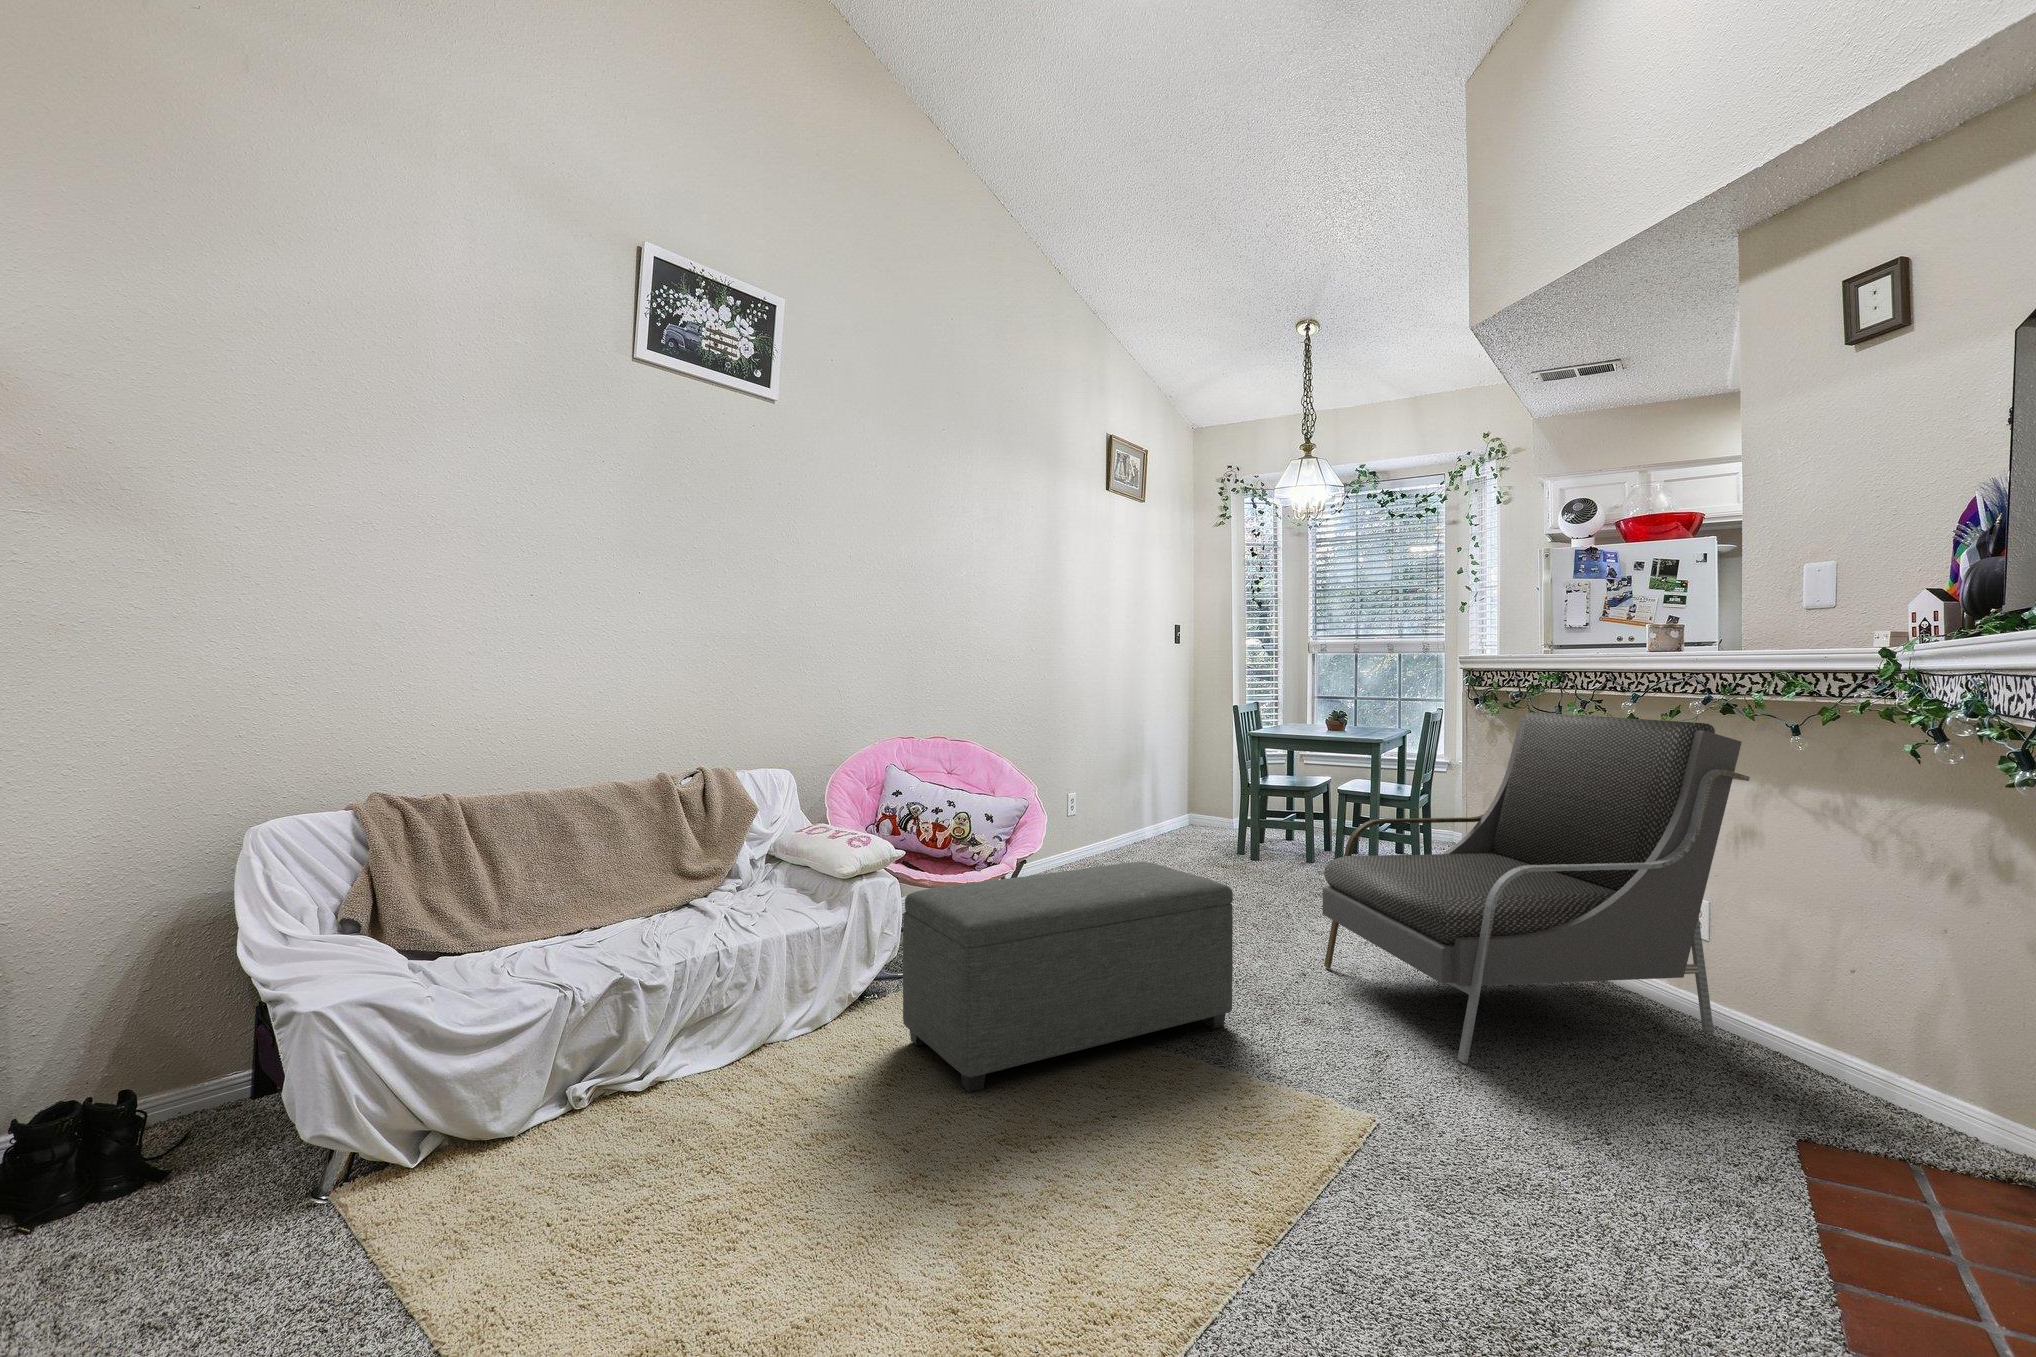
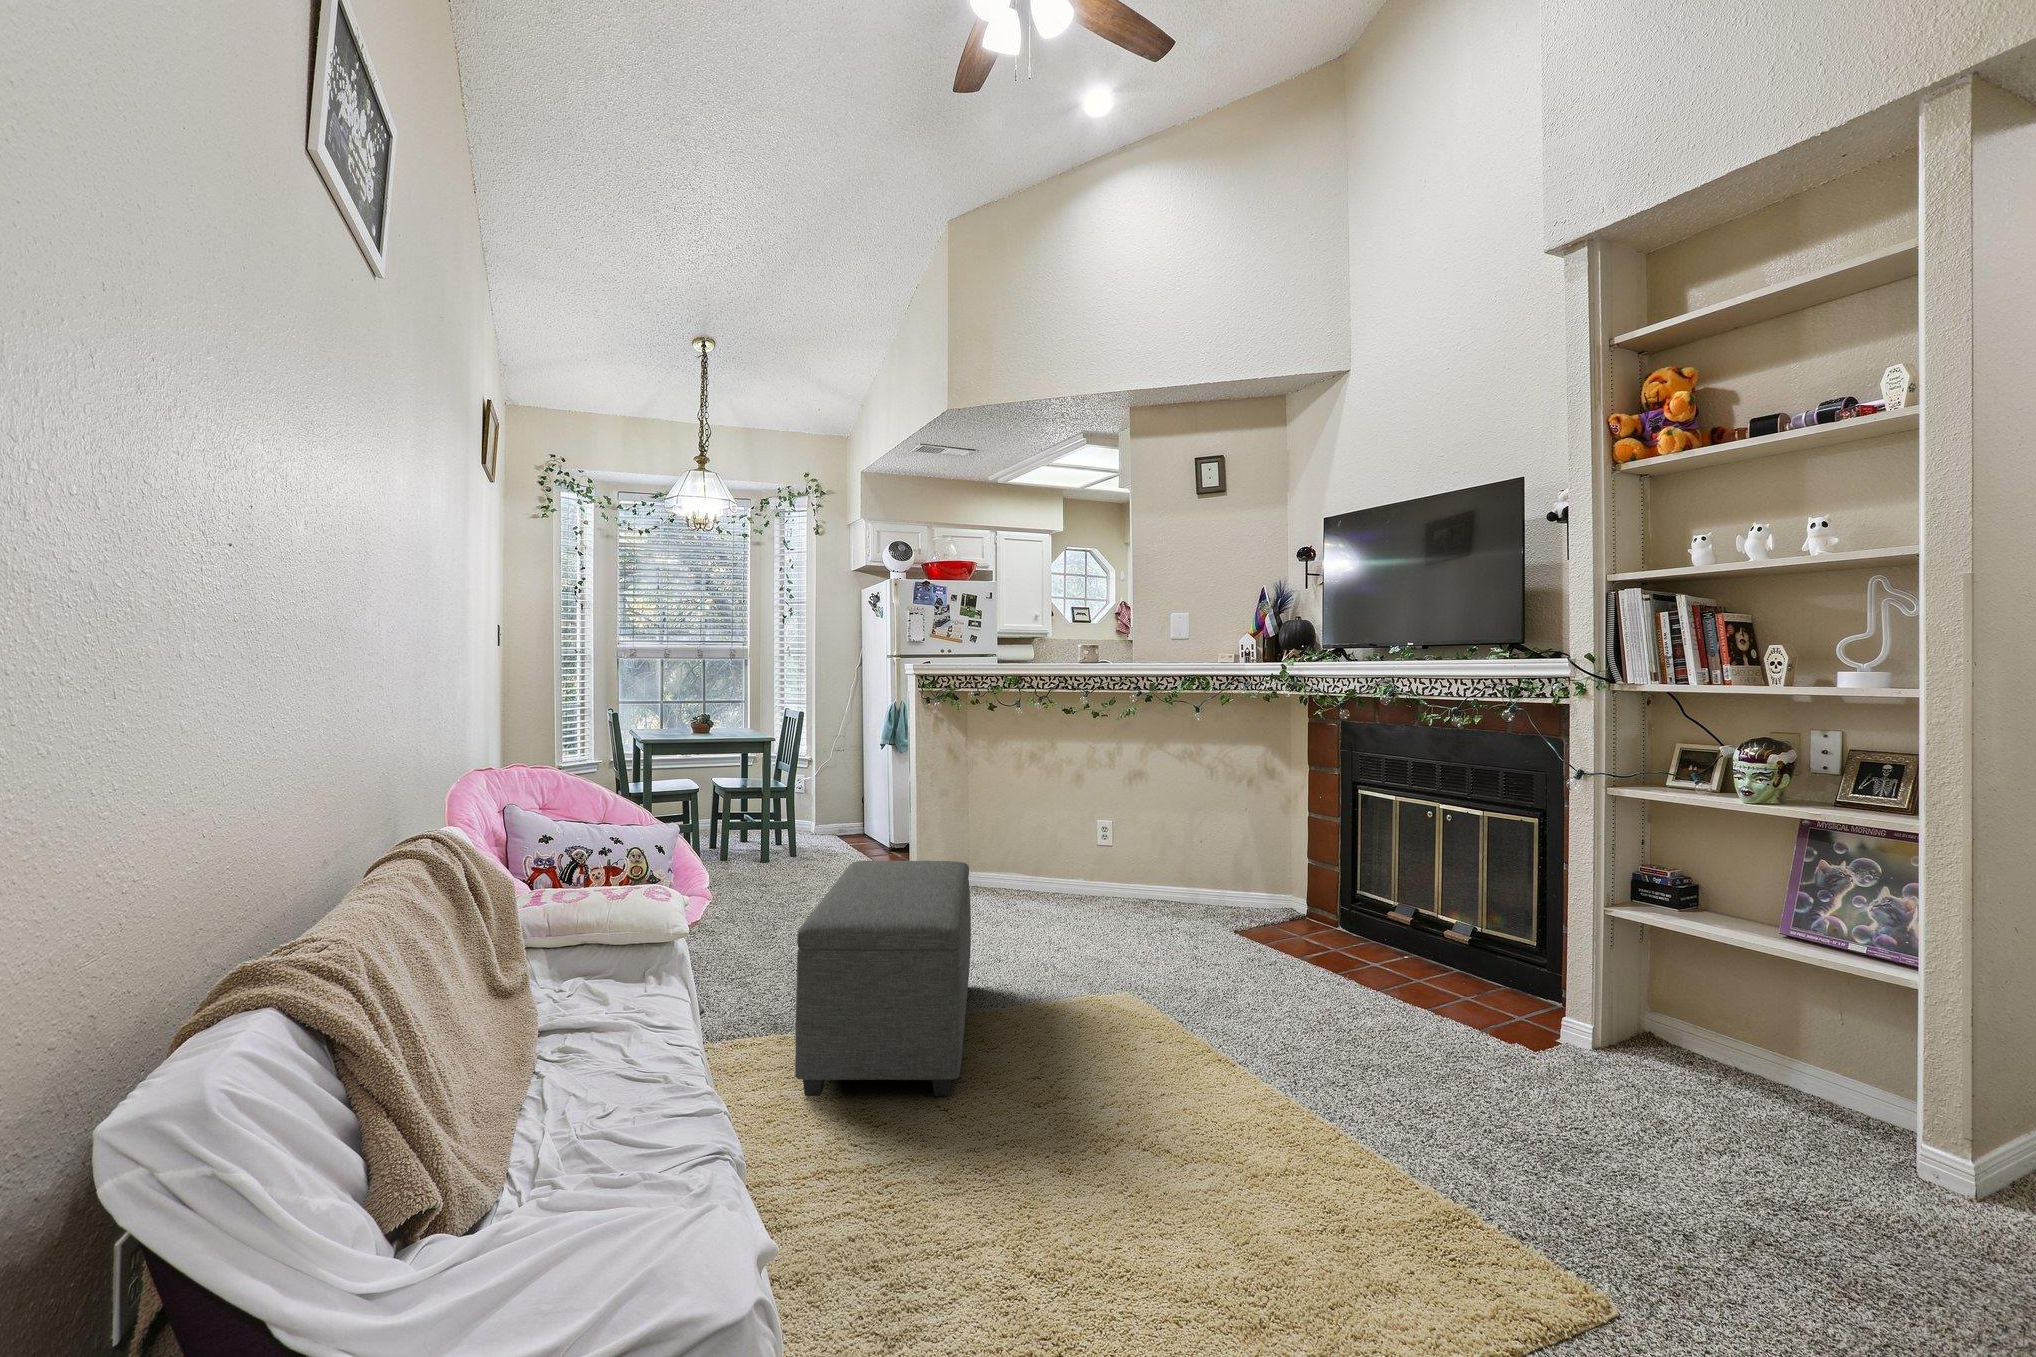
armchair: present [1323,712,1750,1064] -> none [914,707,1157,954]

